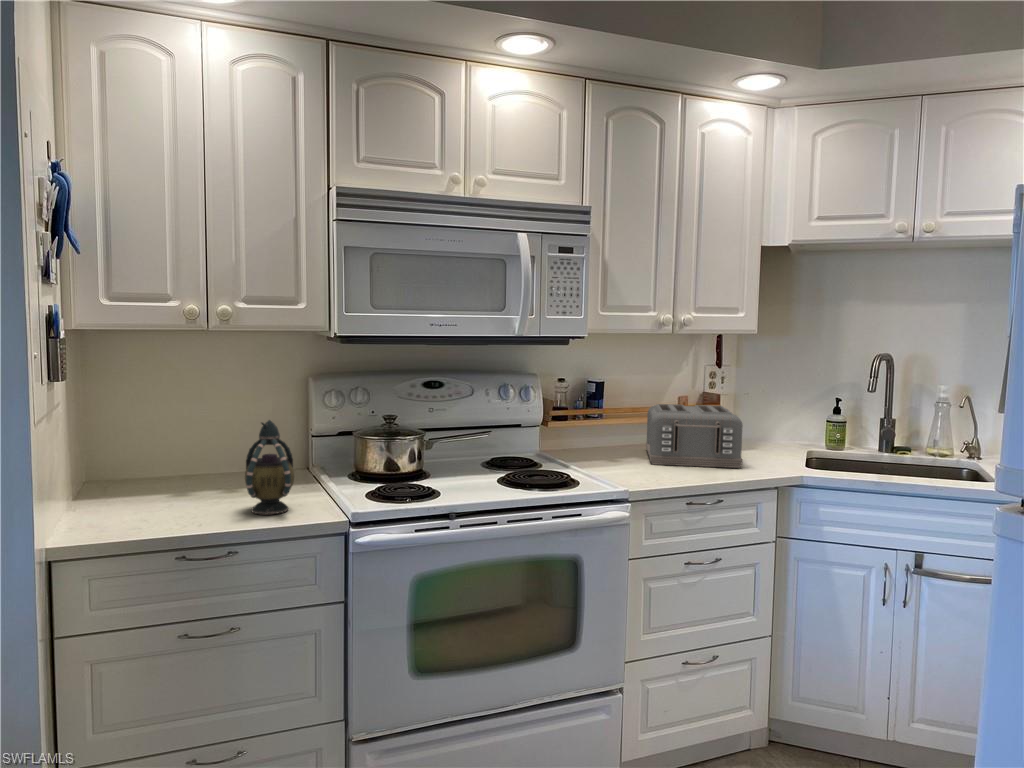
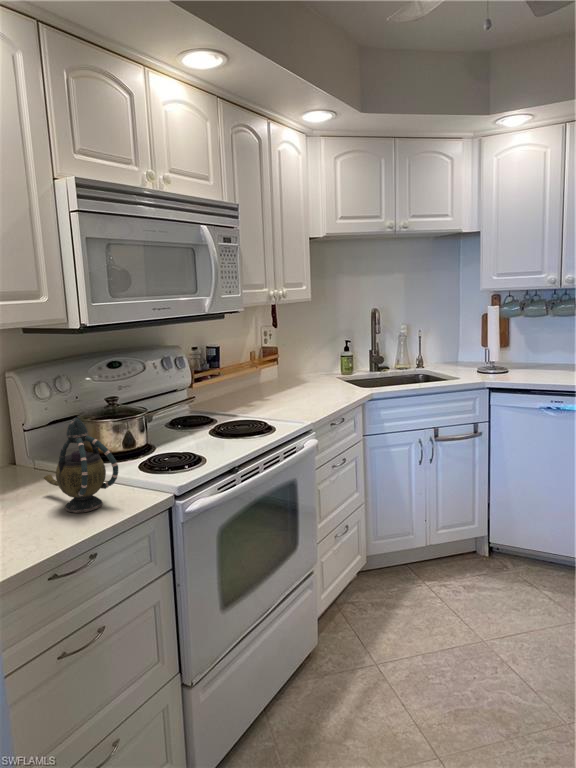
toaster: present [646,404,743,468] -> none [246,354,333,404]

